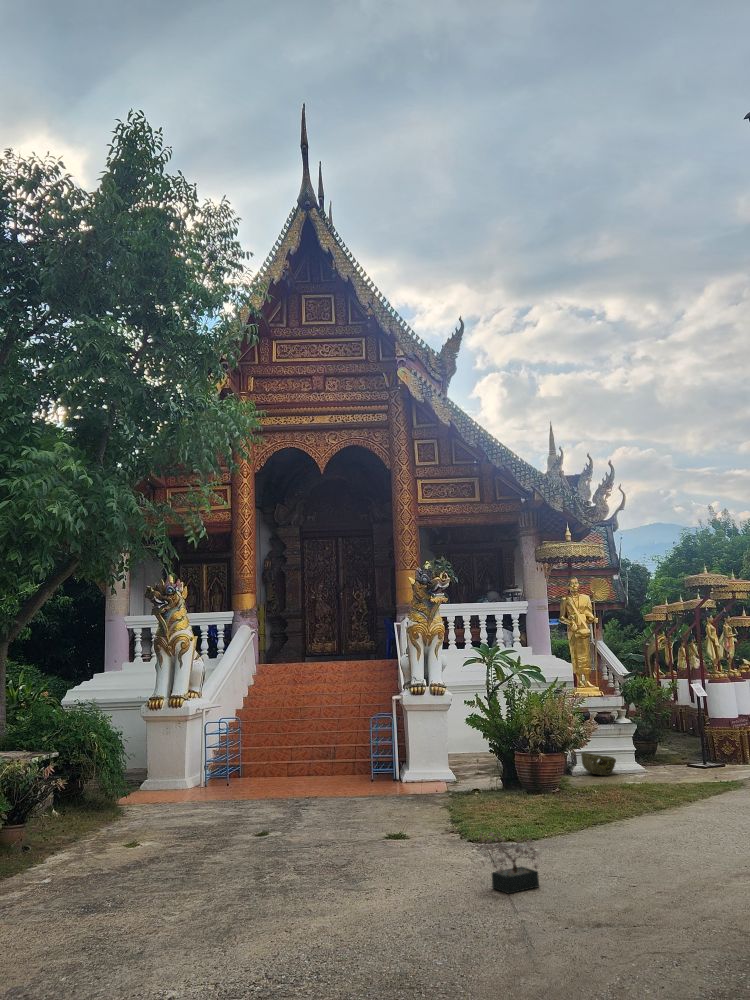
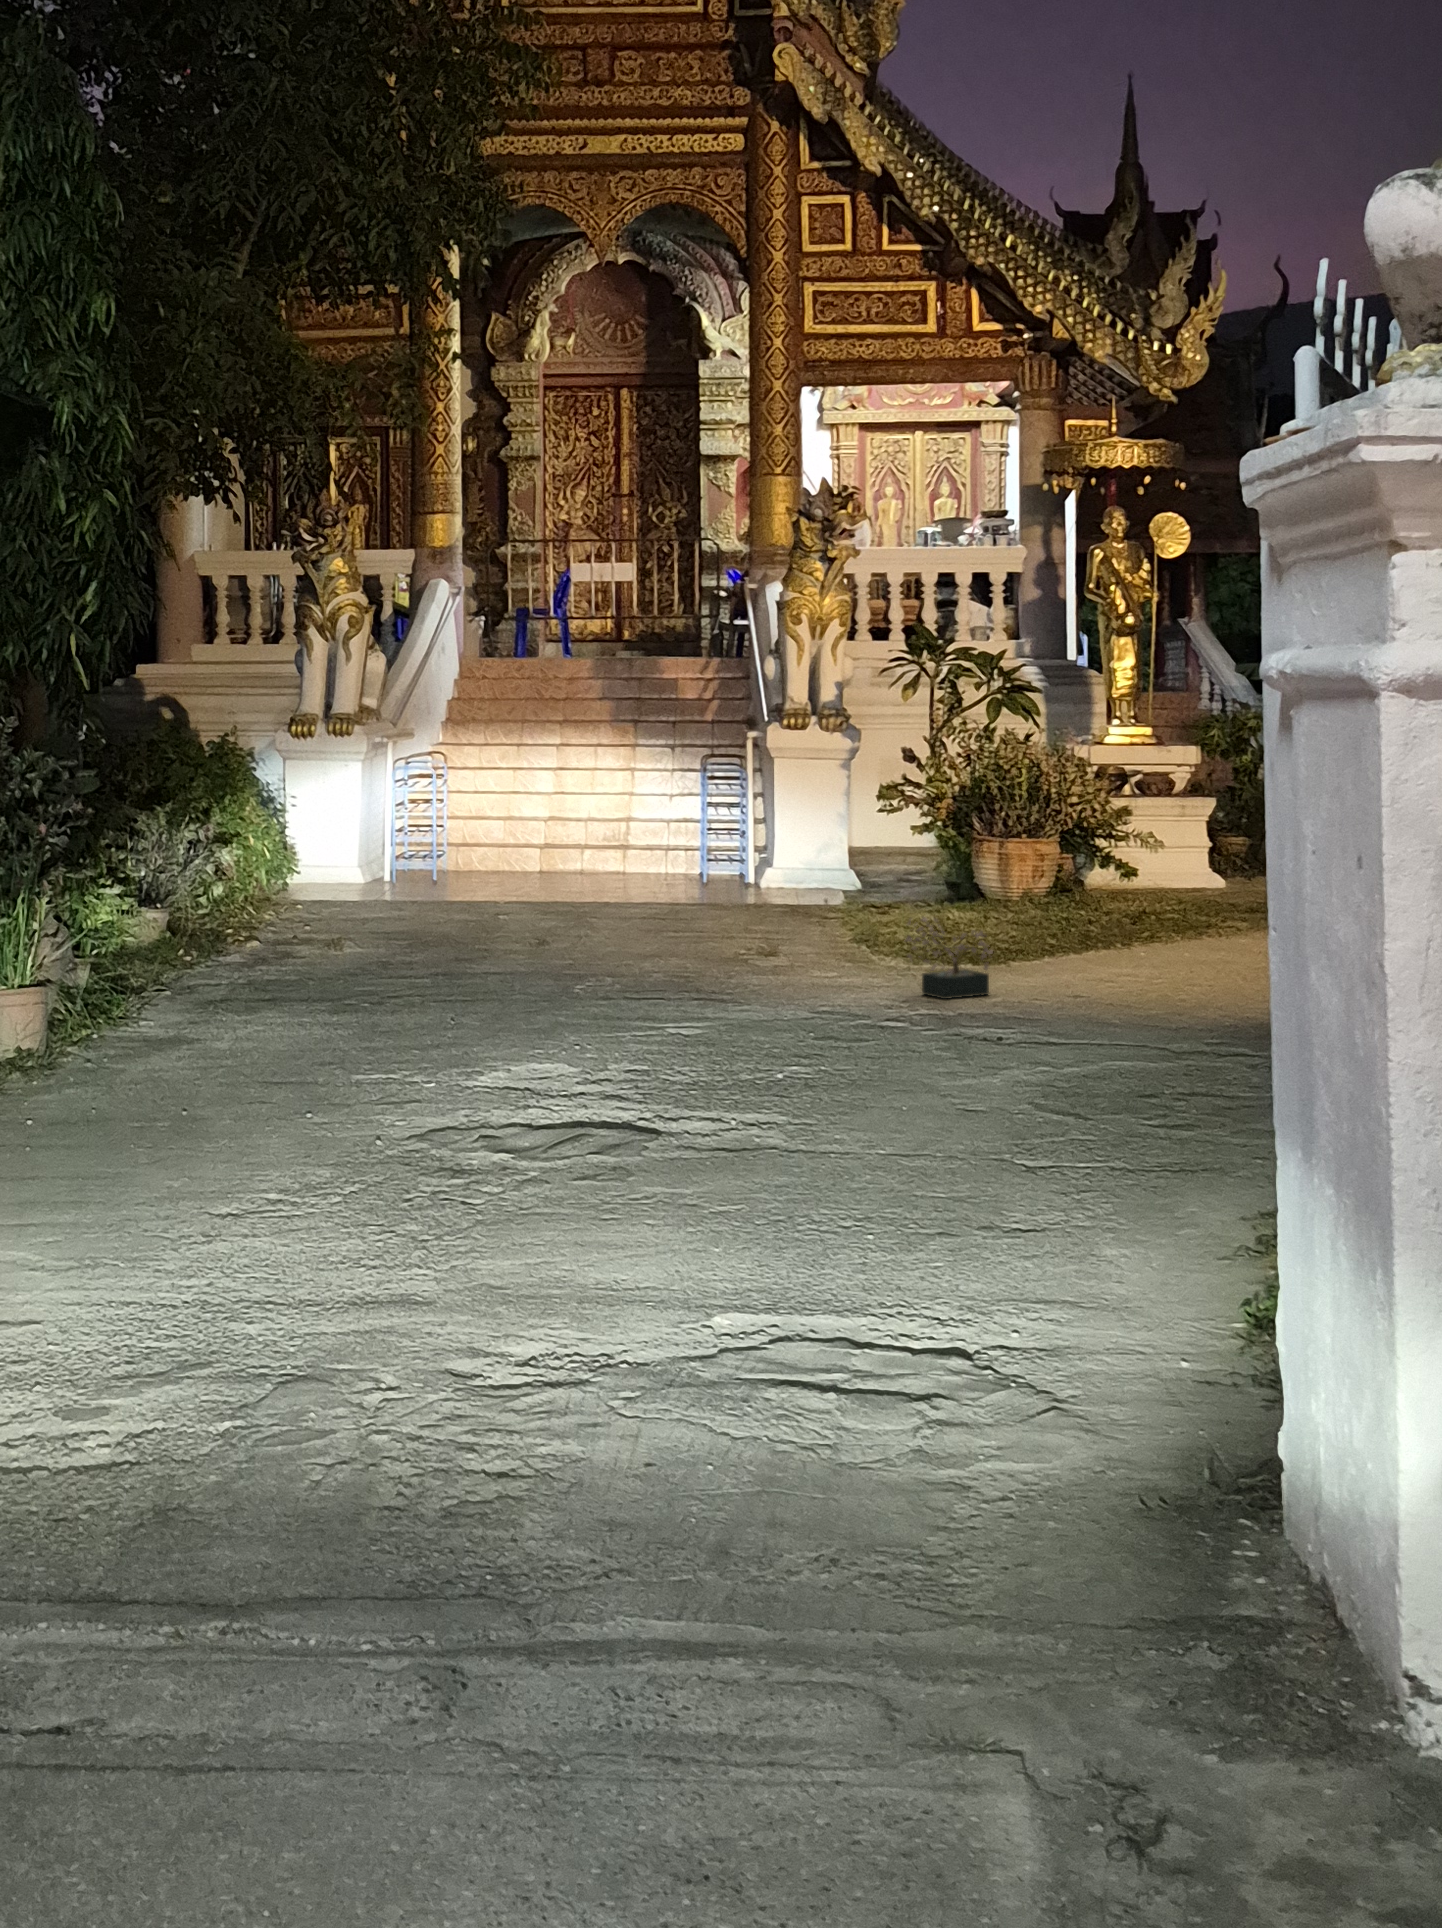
woven basket: present [581,753,616,776] -> none [1101,845,1164,887]

